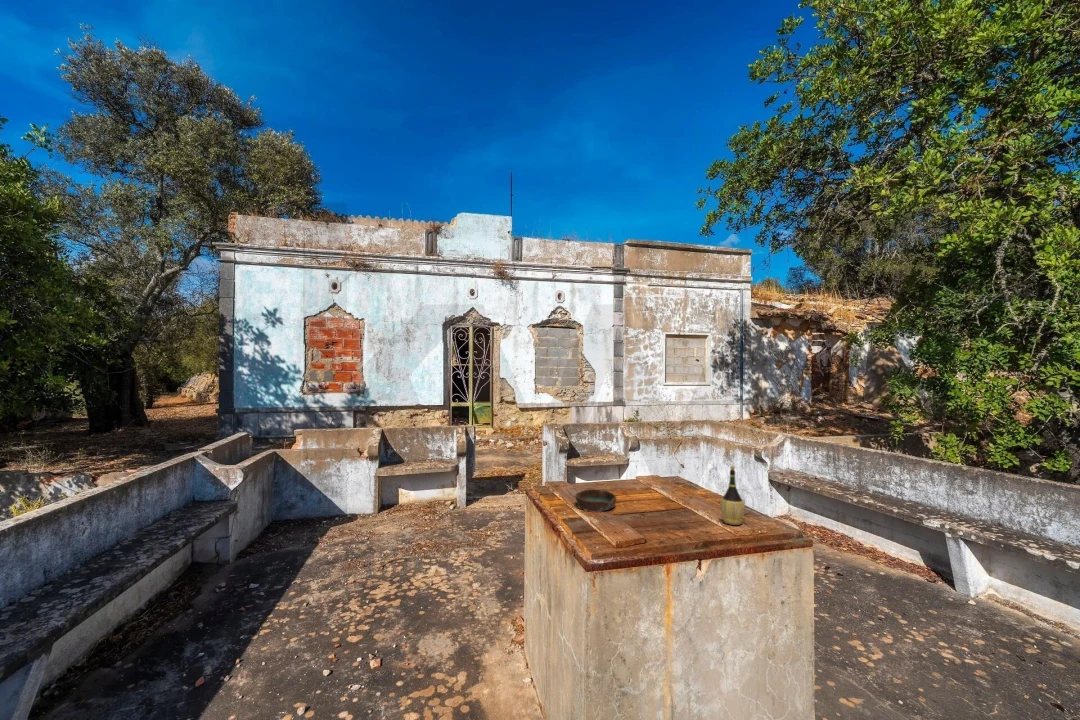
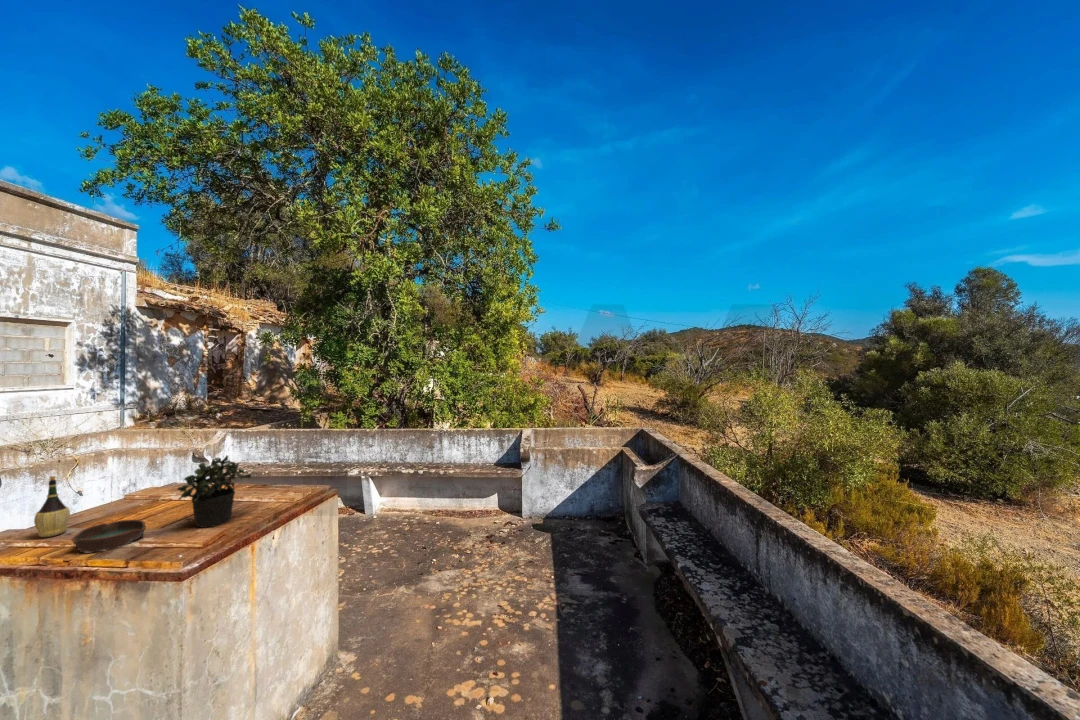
potted plant: none [626,456,684,523] -> present [177,456,251,527]
wine bottle: present [720,466,745,525] -> present [34,476,70,537]

